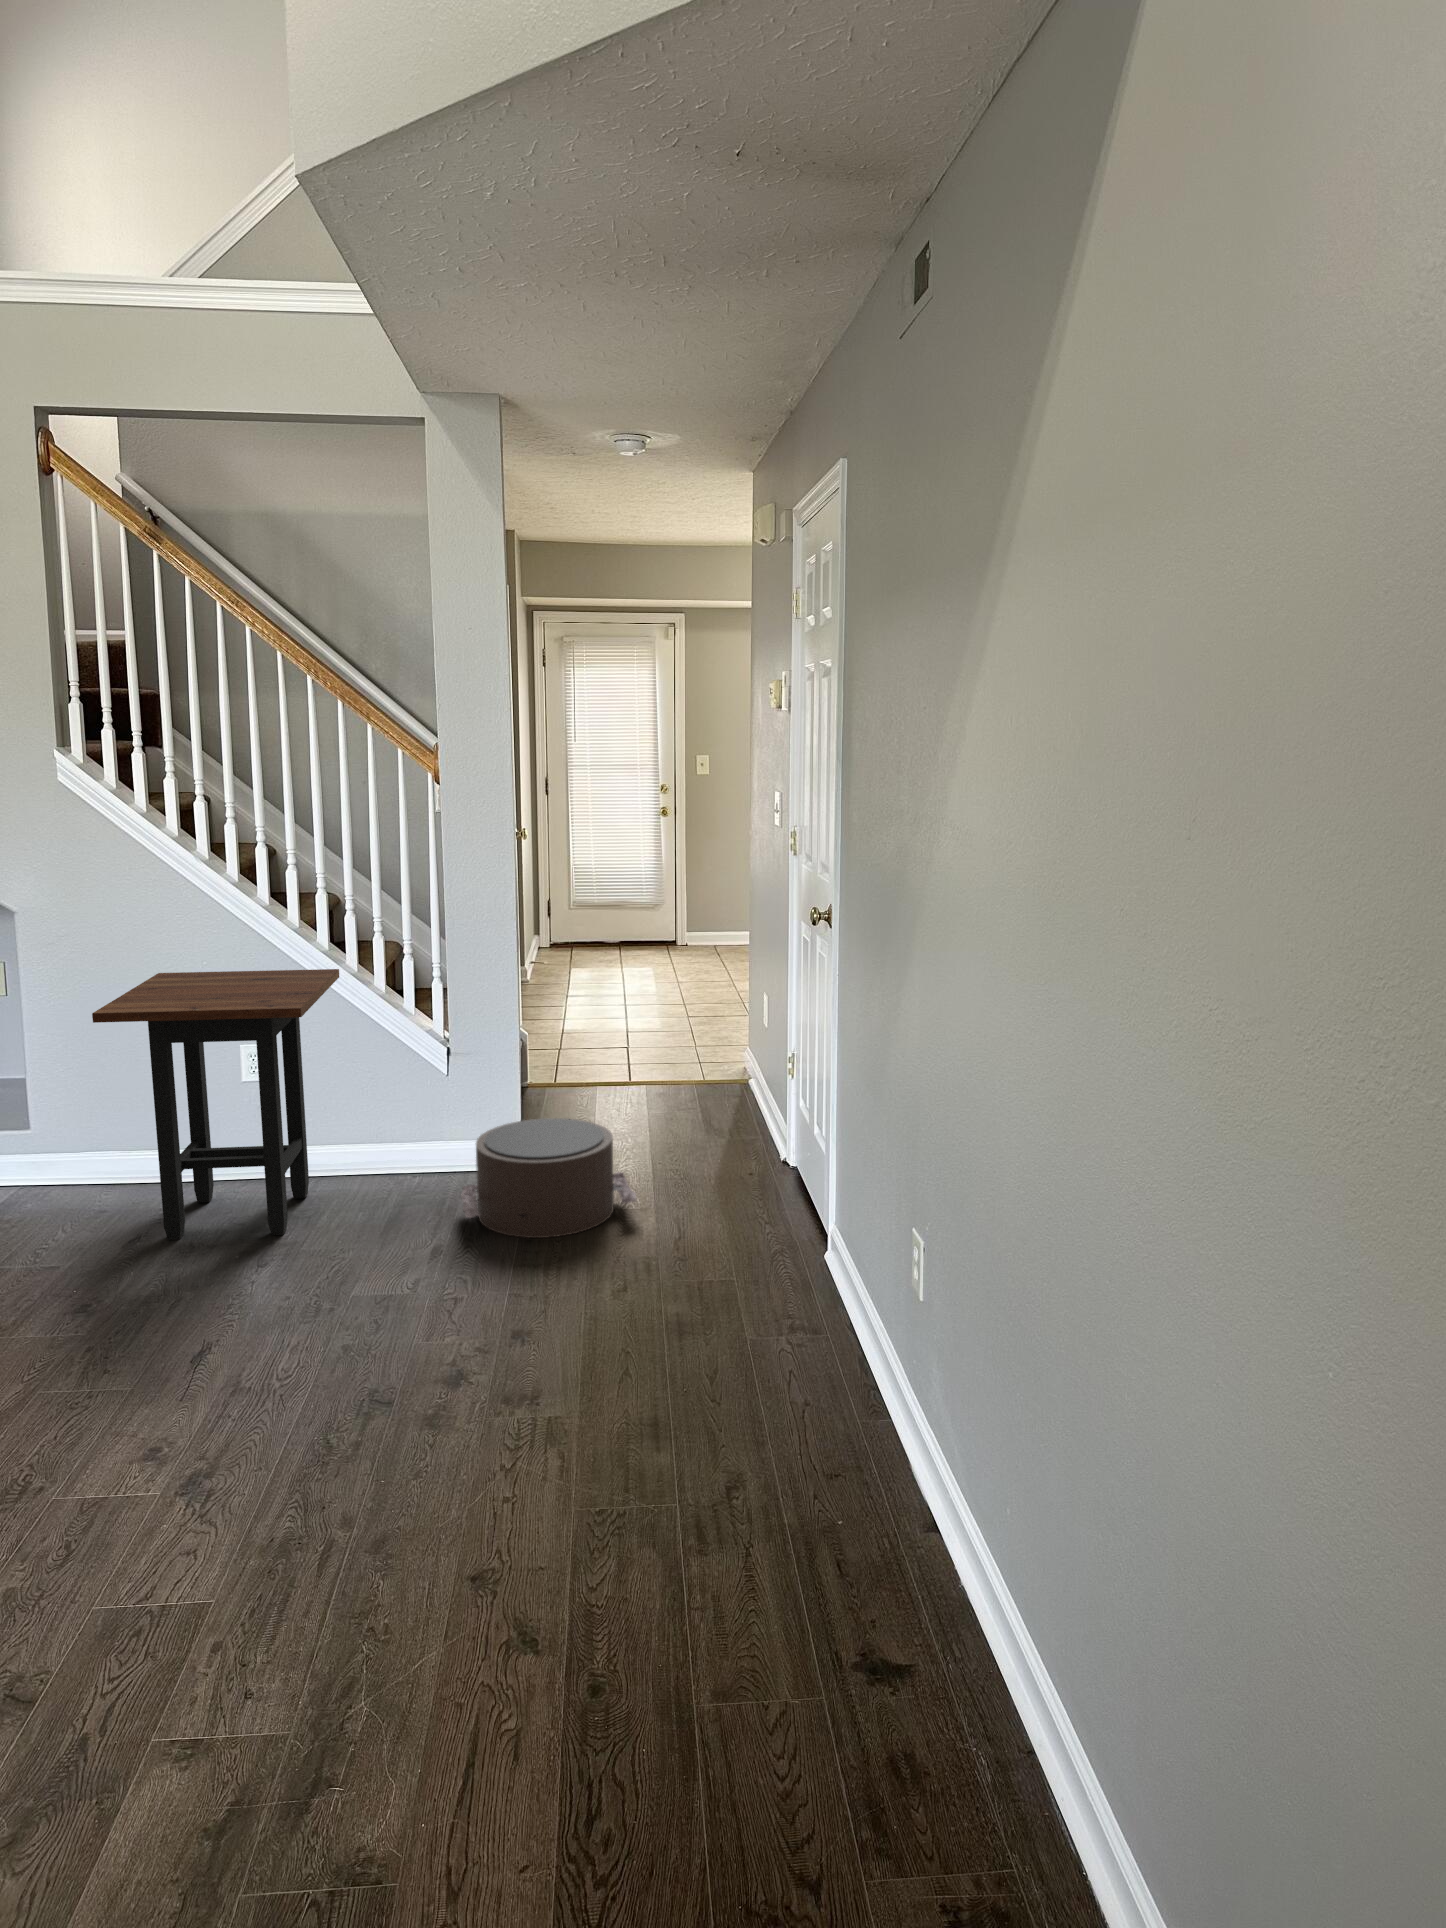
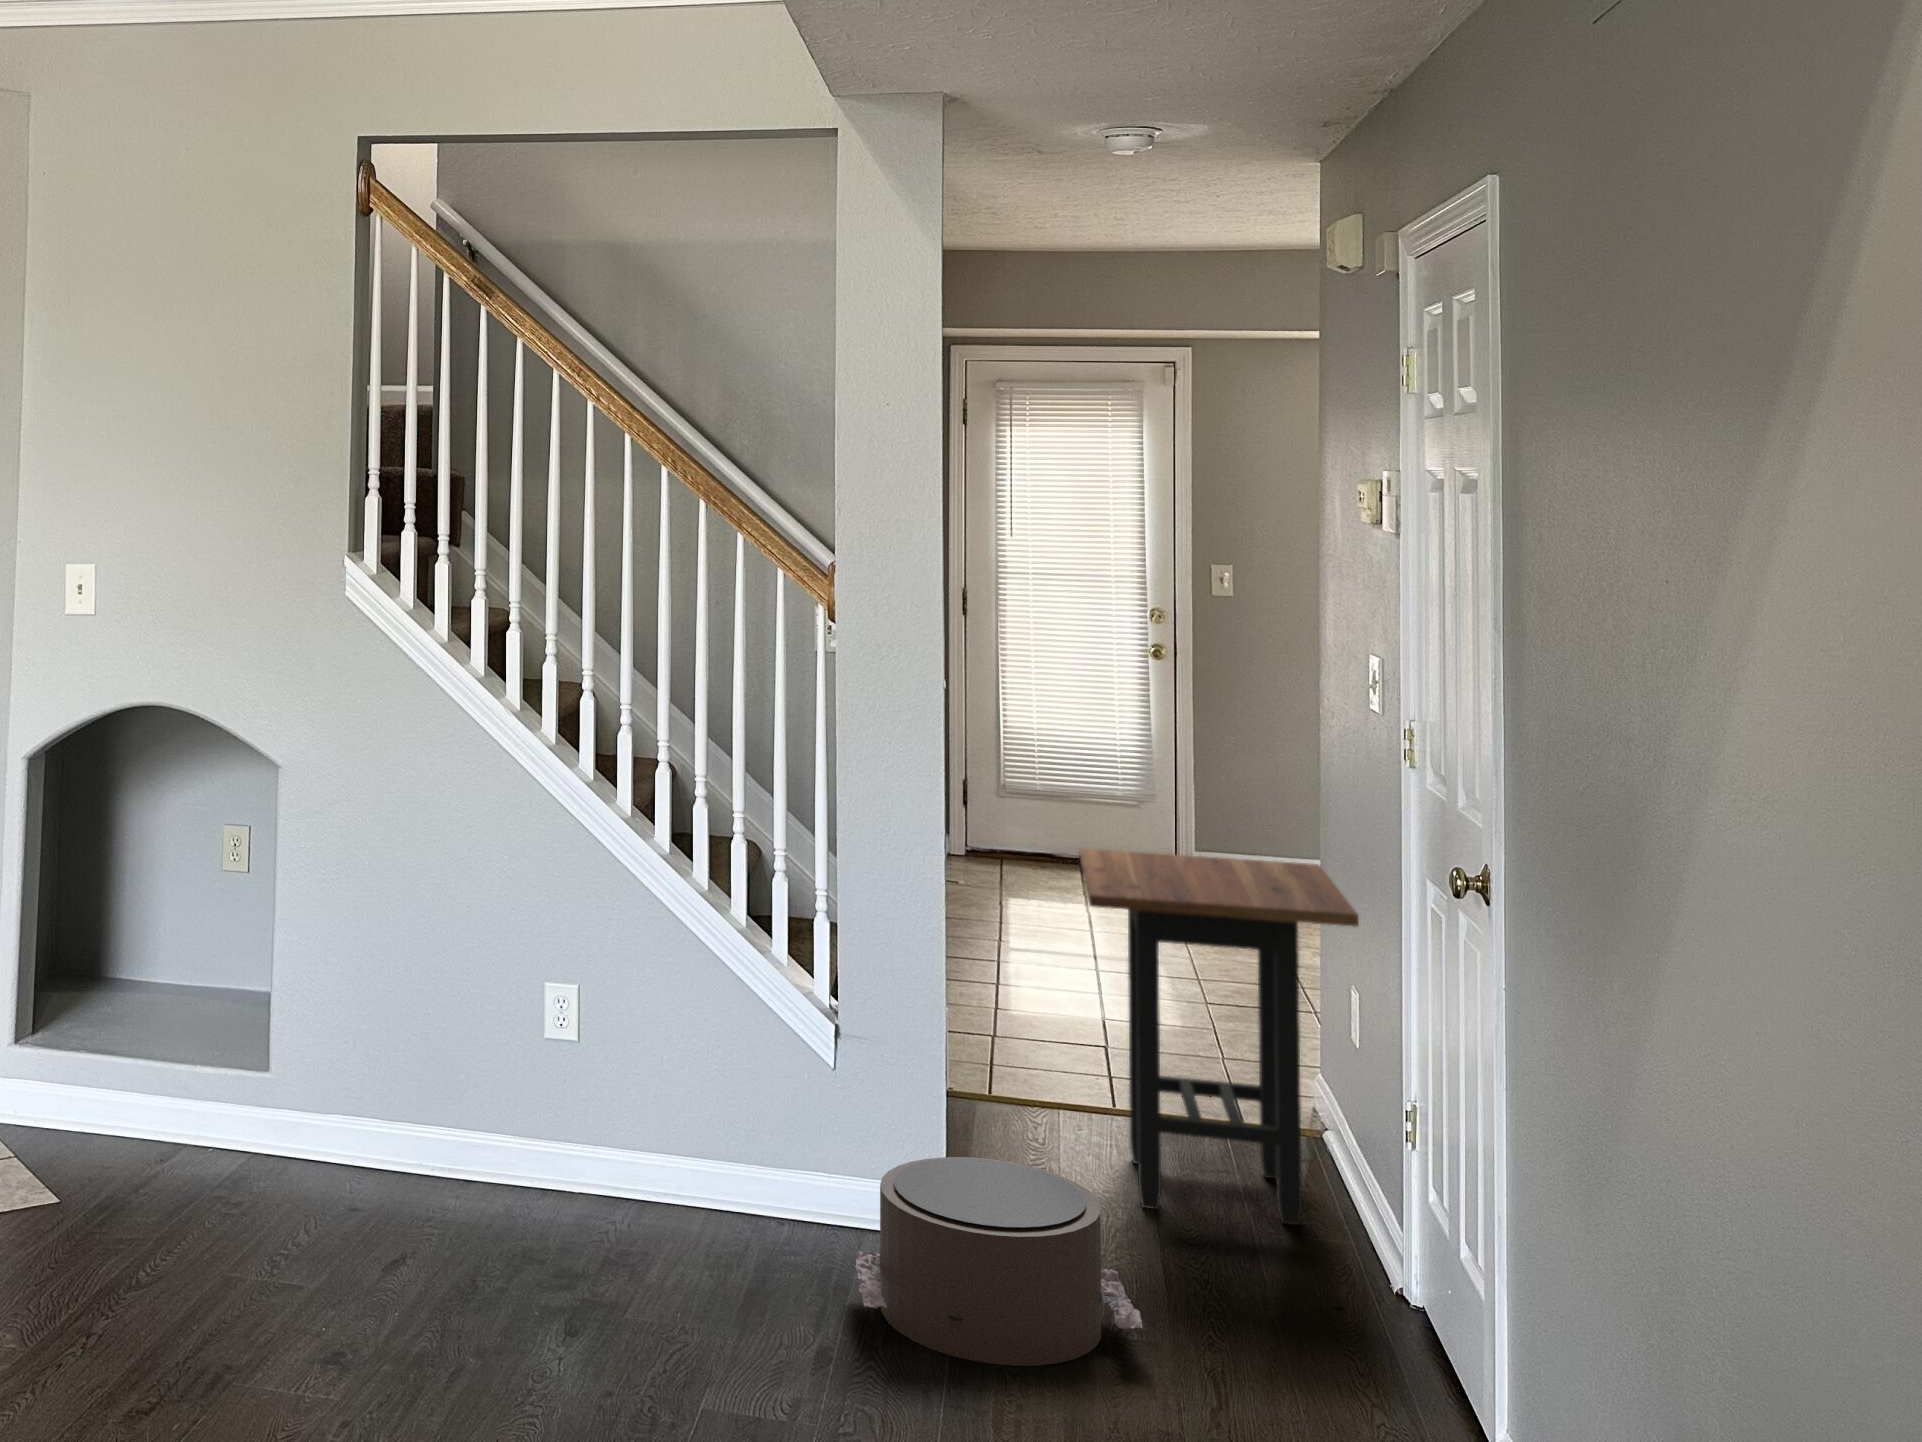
side table: present [92,969,339,1240] -> present [1079,849,1359,1225]

